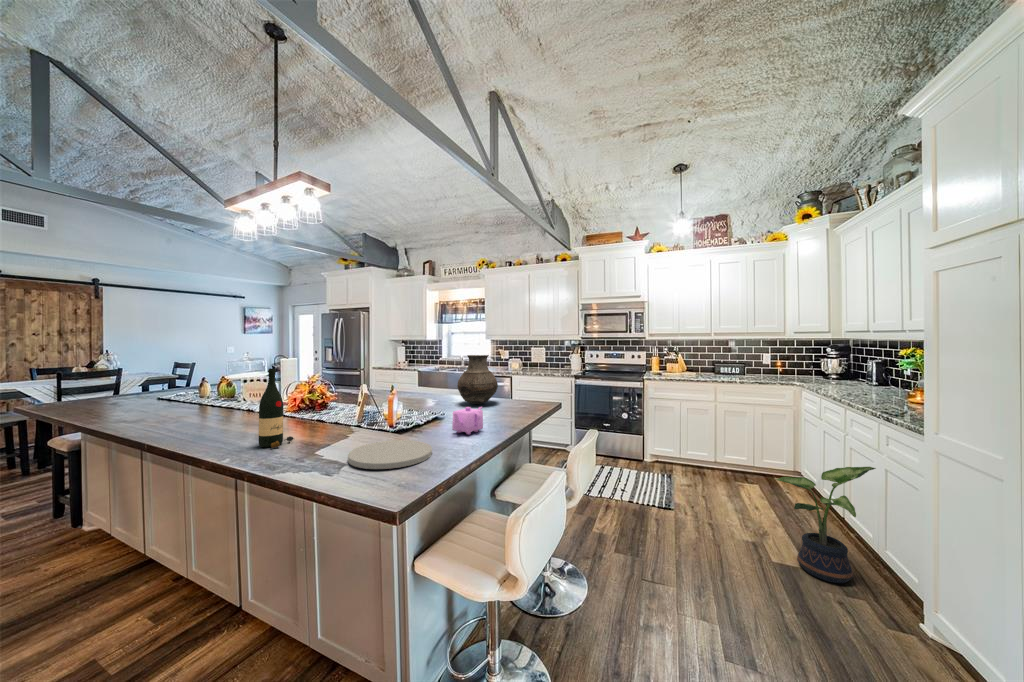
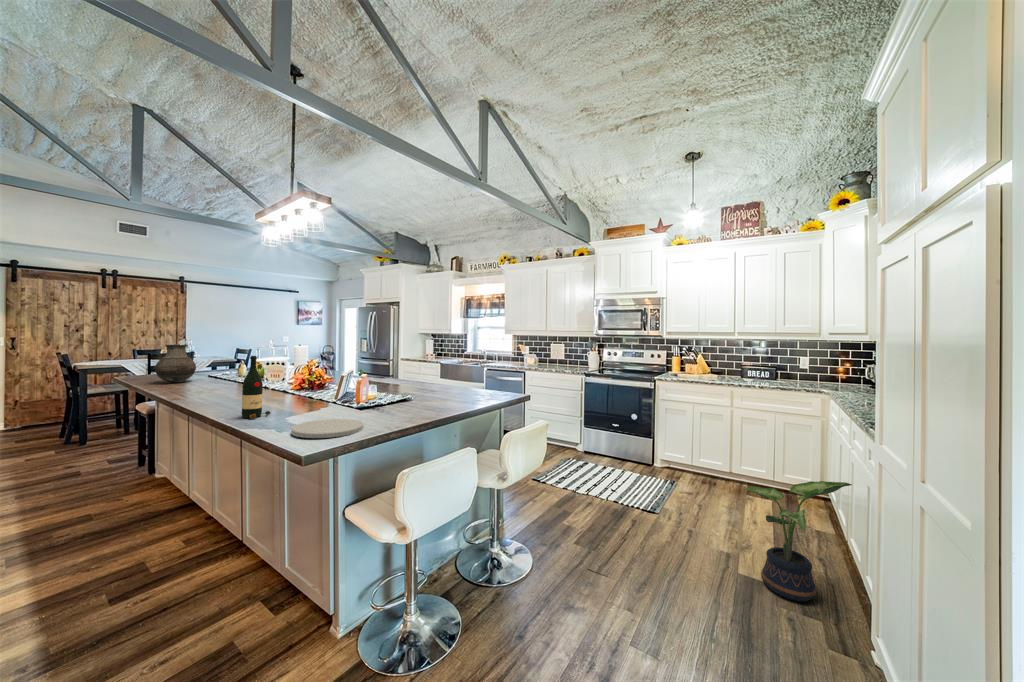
vase: present [457,355,498,404] -> present [155,345,196,382]
teapot: present [452,407,483,435] -> none [391,395,427,419]

